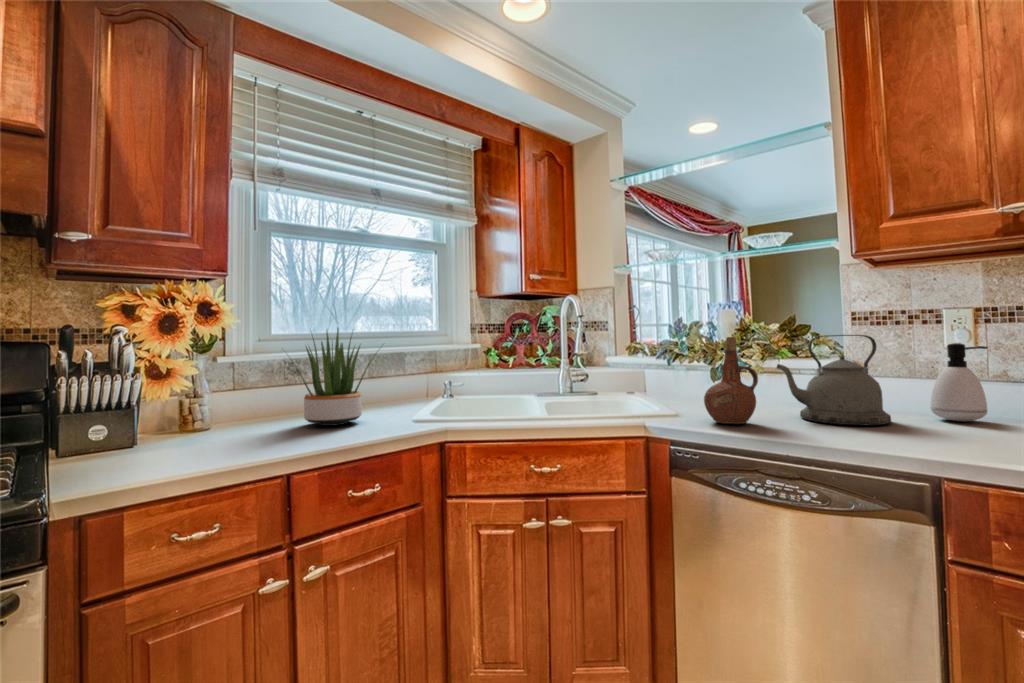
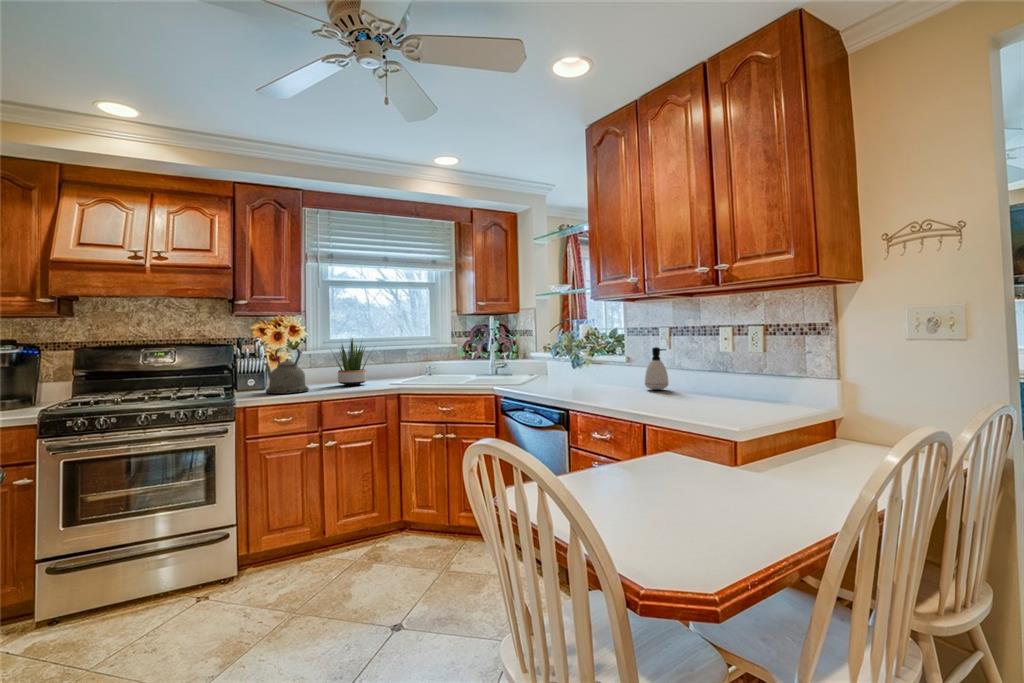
kettle: present [777,335,891,425] -> present [264,348,309,394]
ceramic pitcher: present [704,337,758,424] -> none [524,343,551,388]

